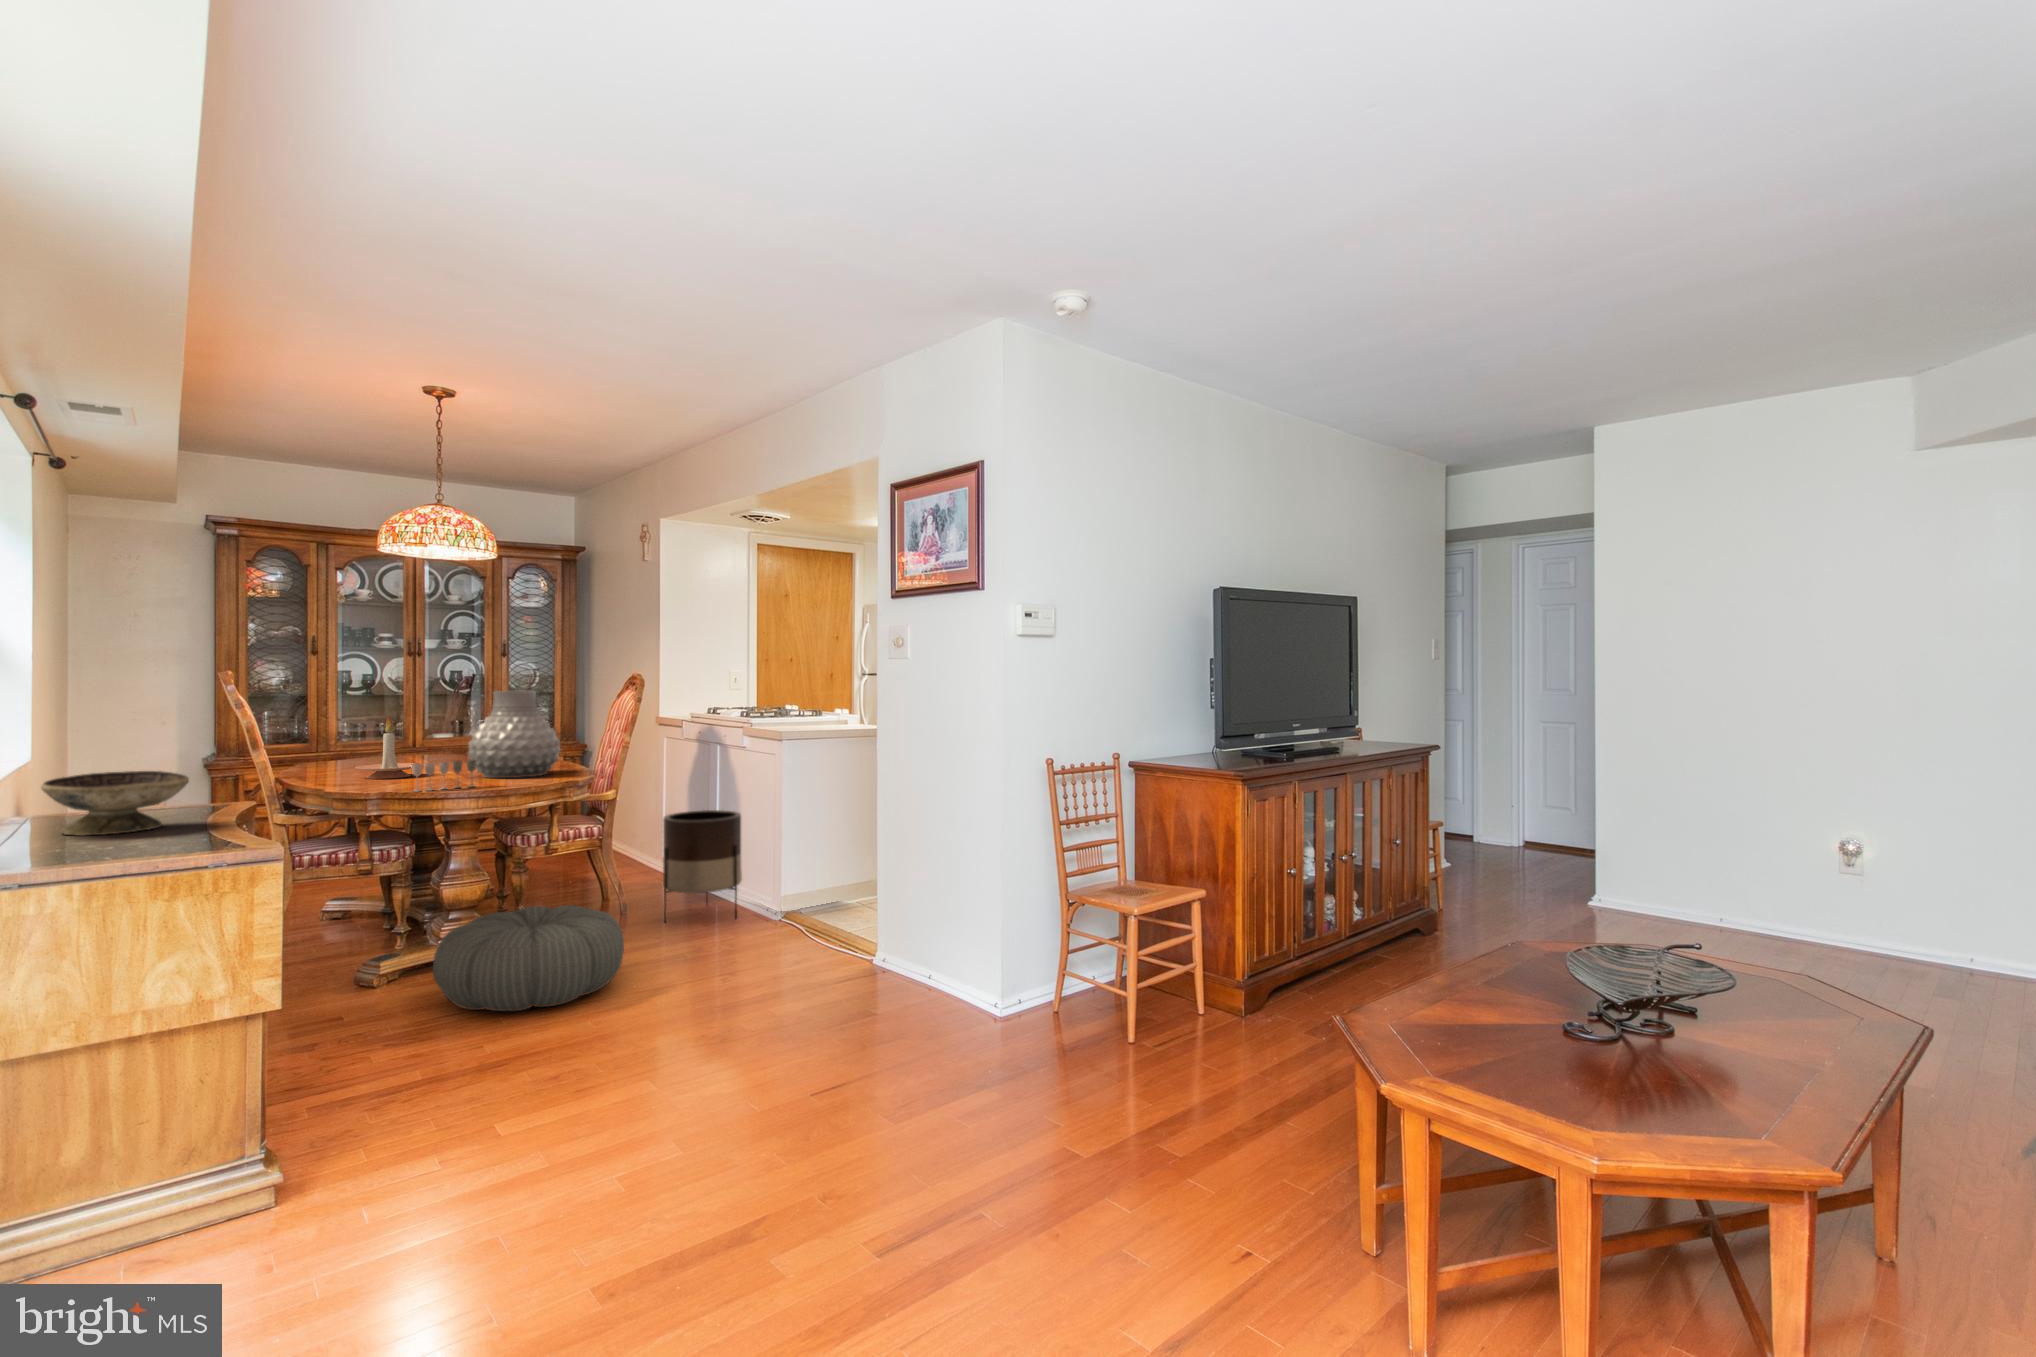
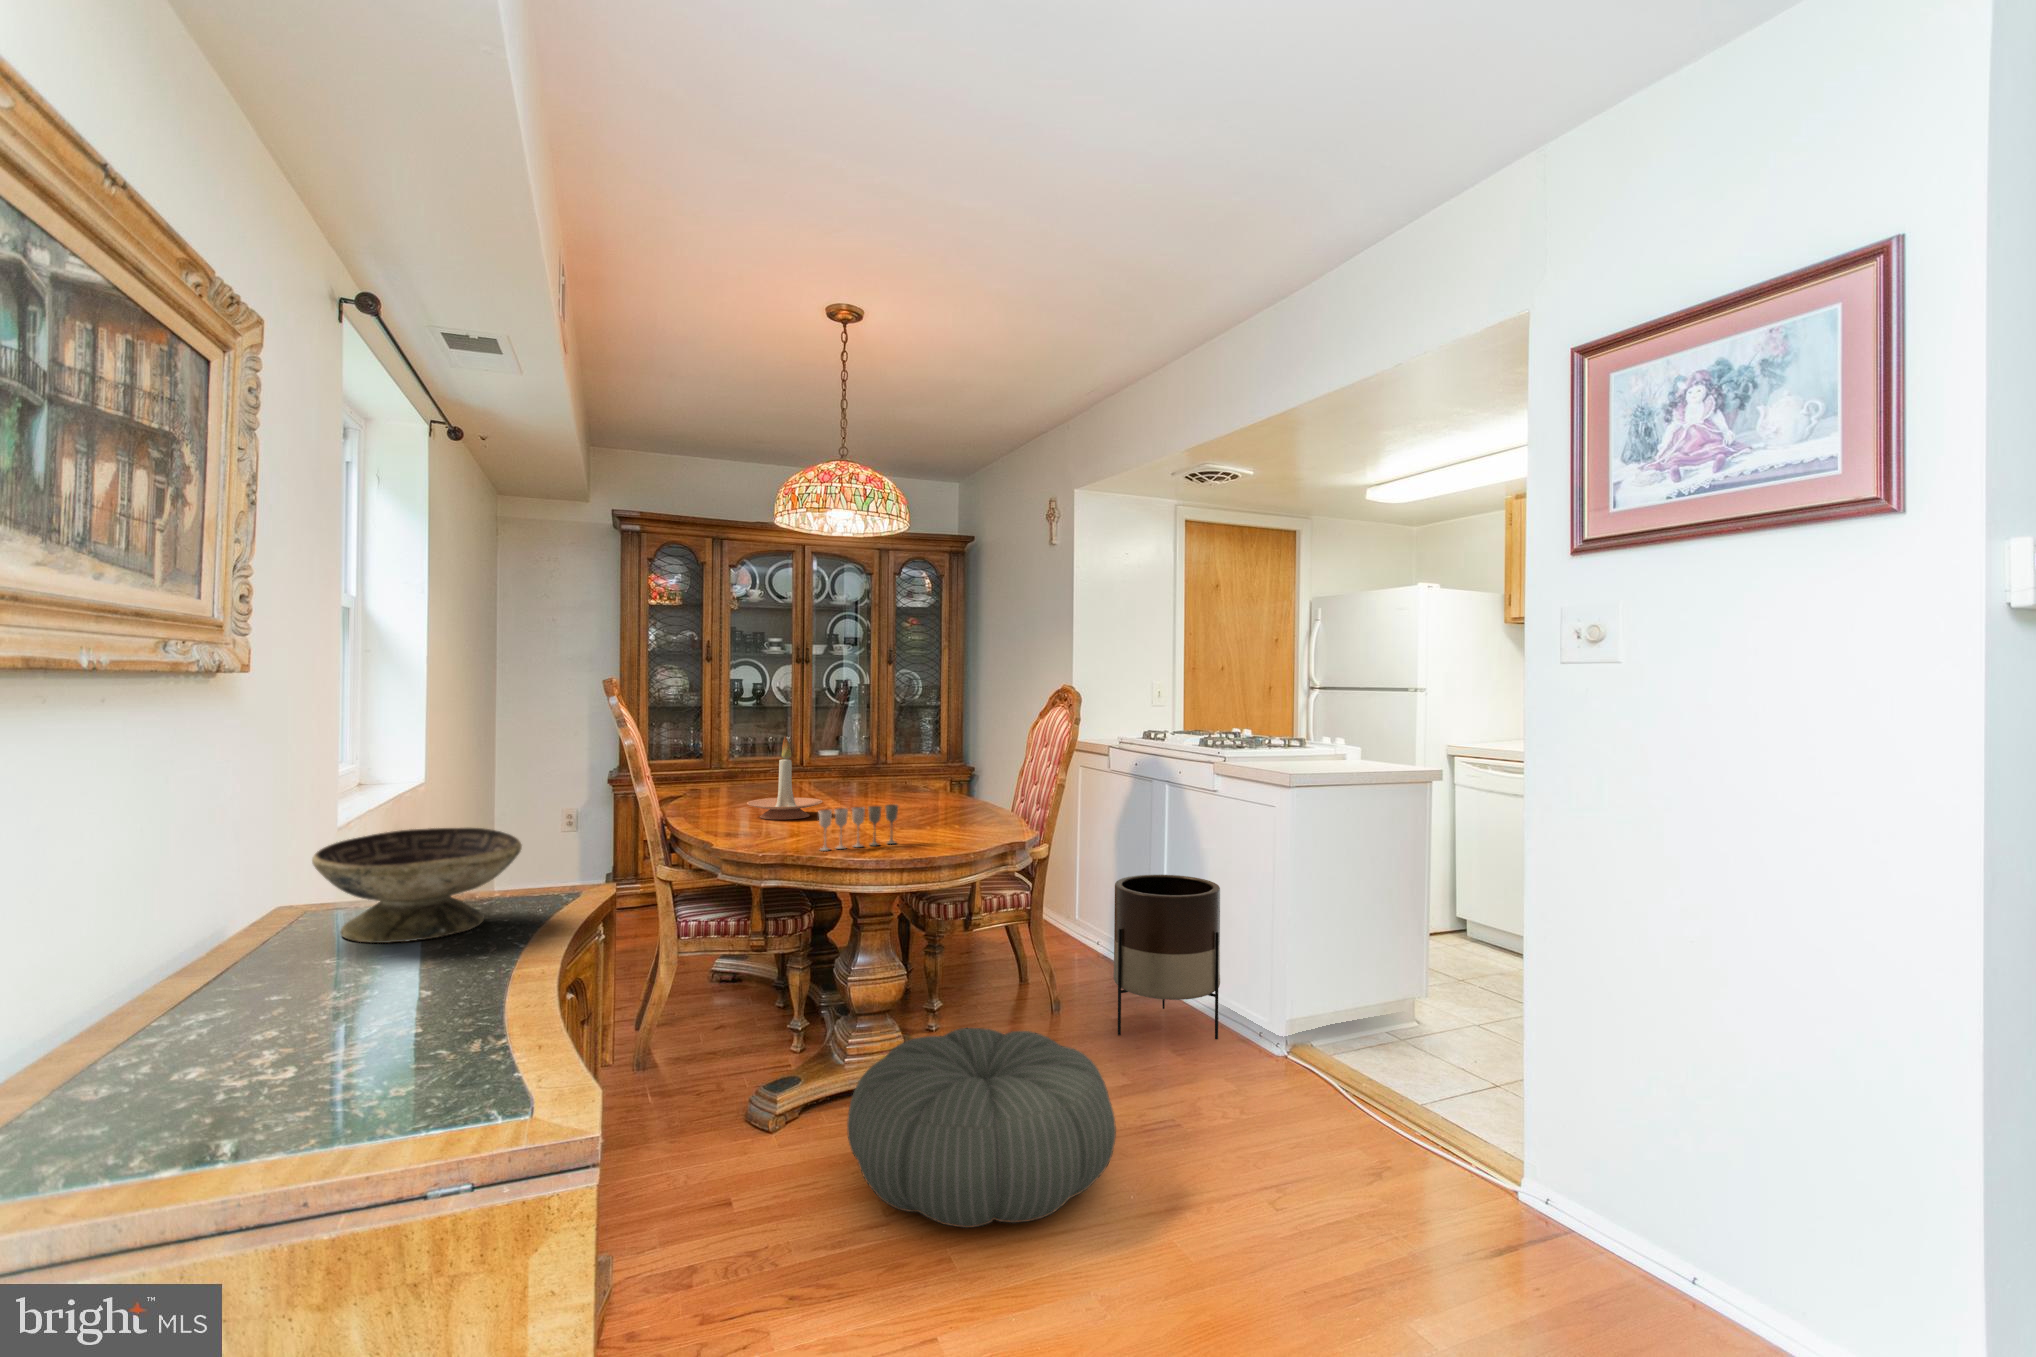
vase: present [468,691,560,778] -> none [878,706,992,827]

